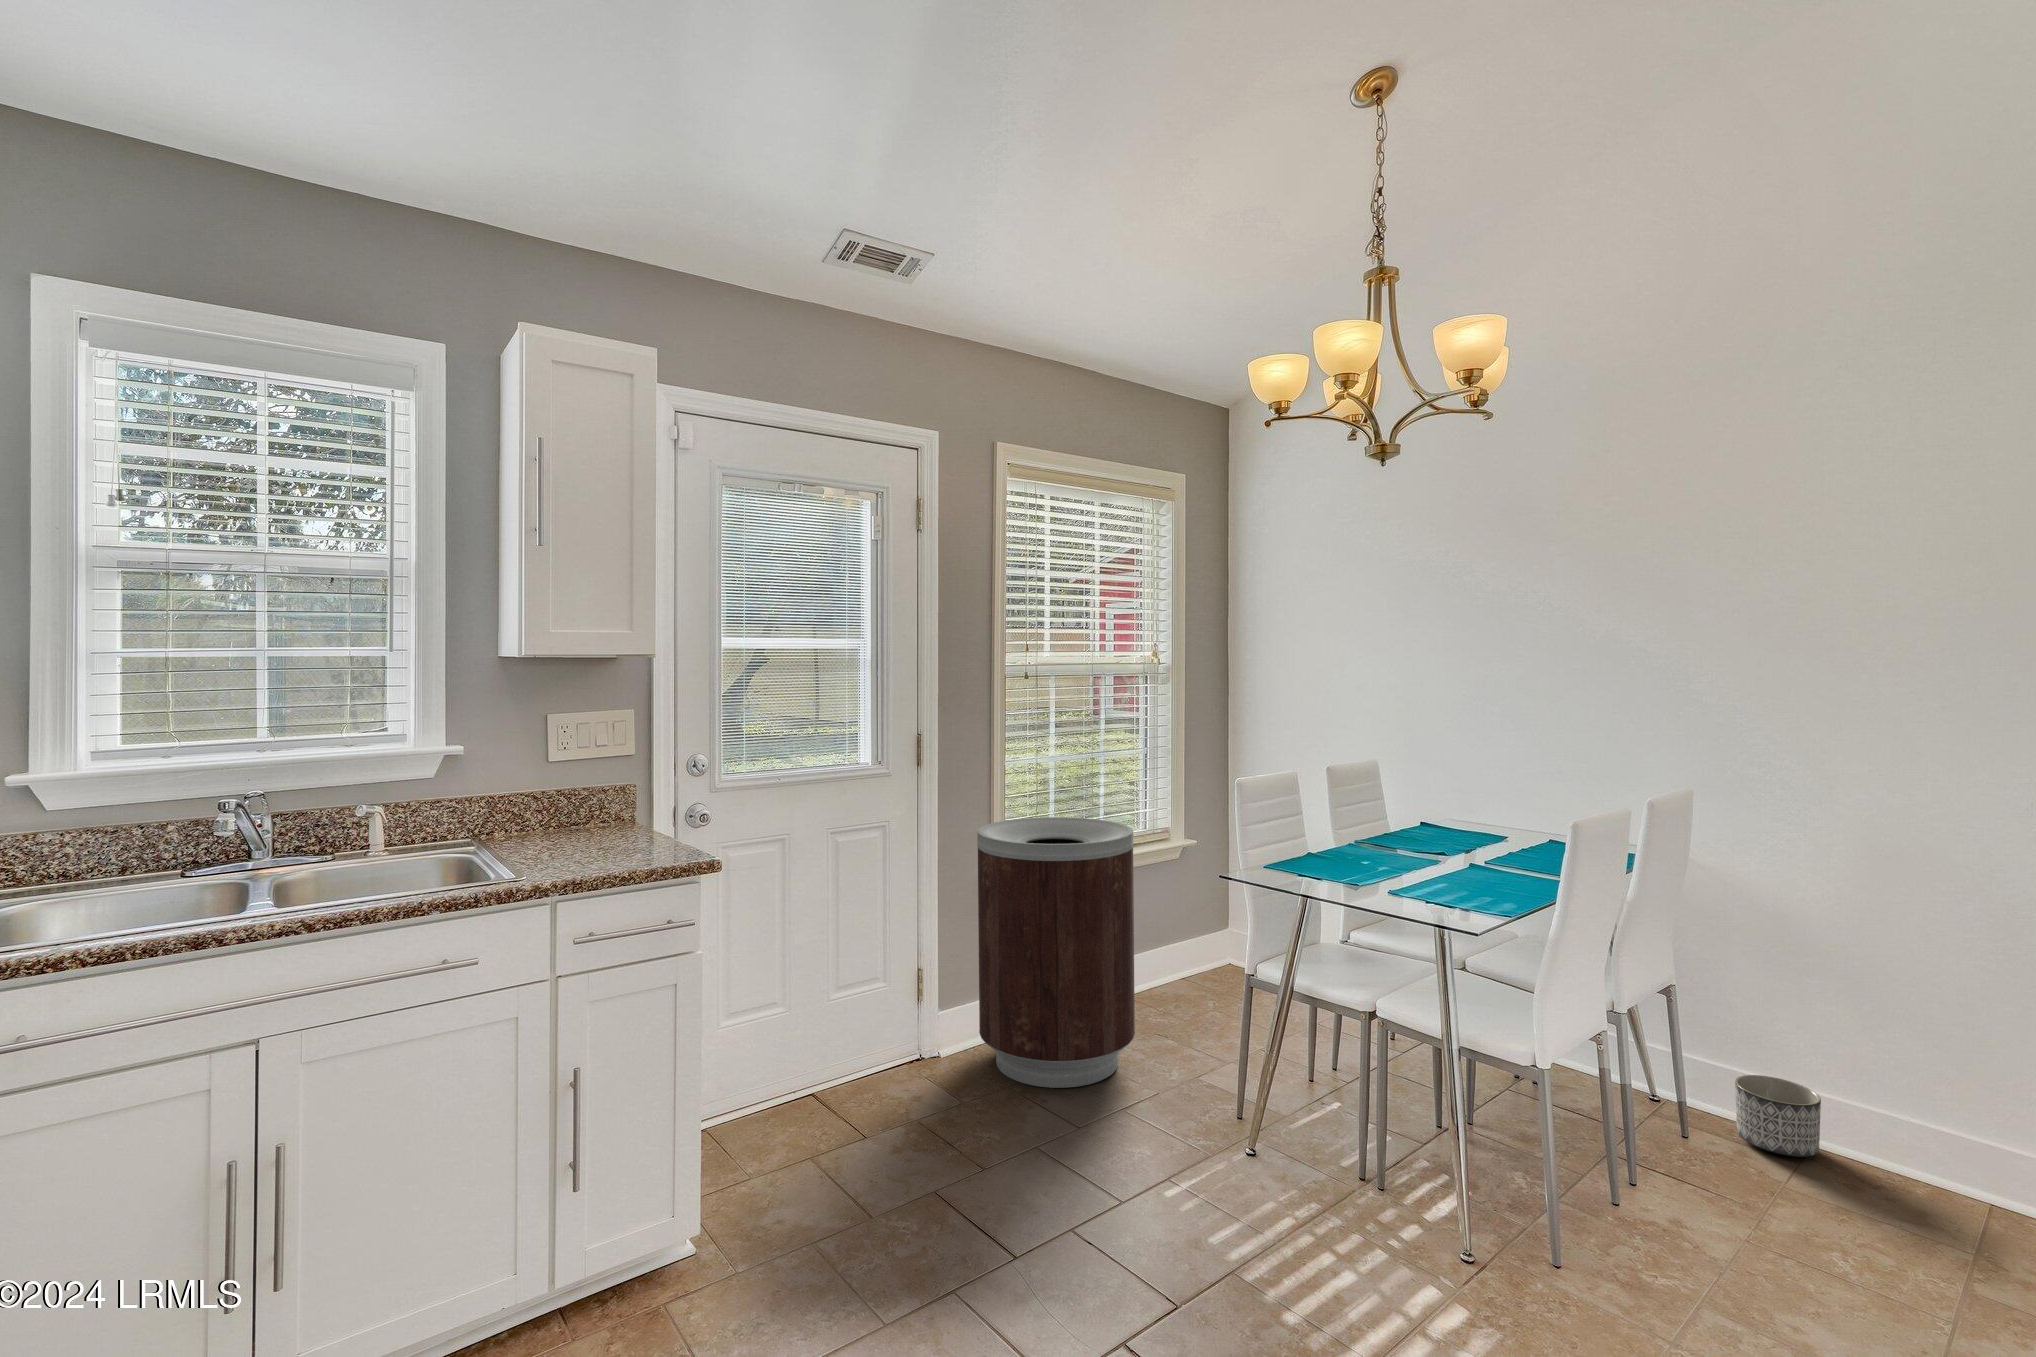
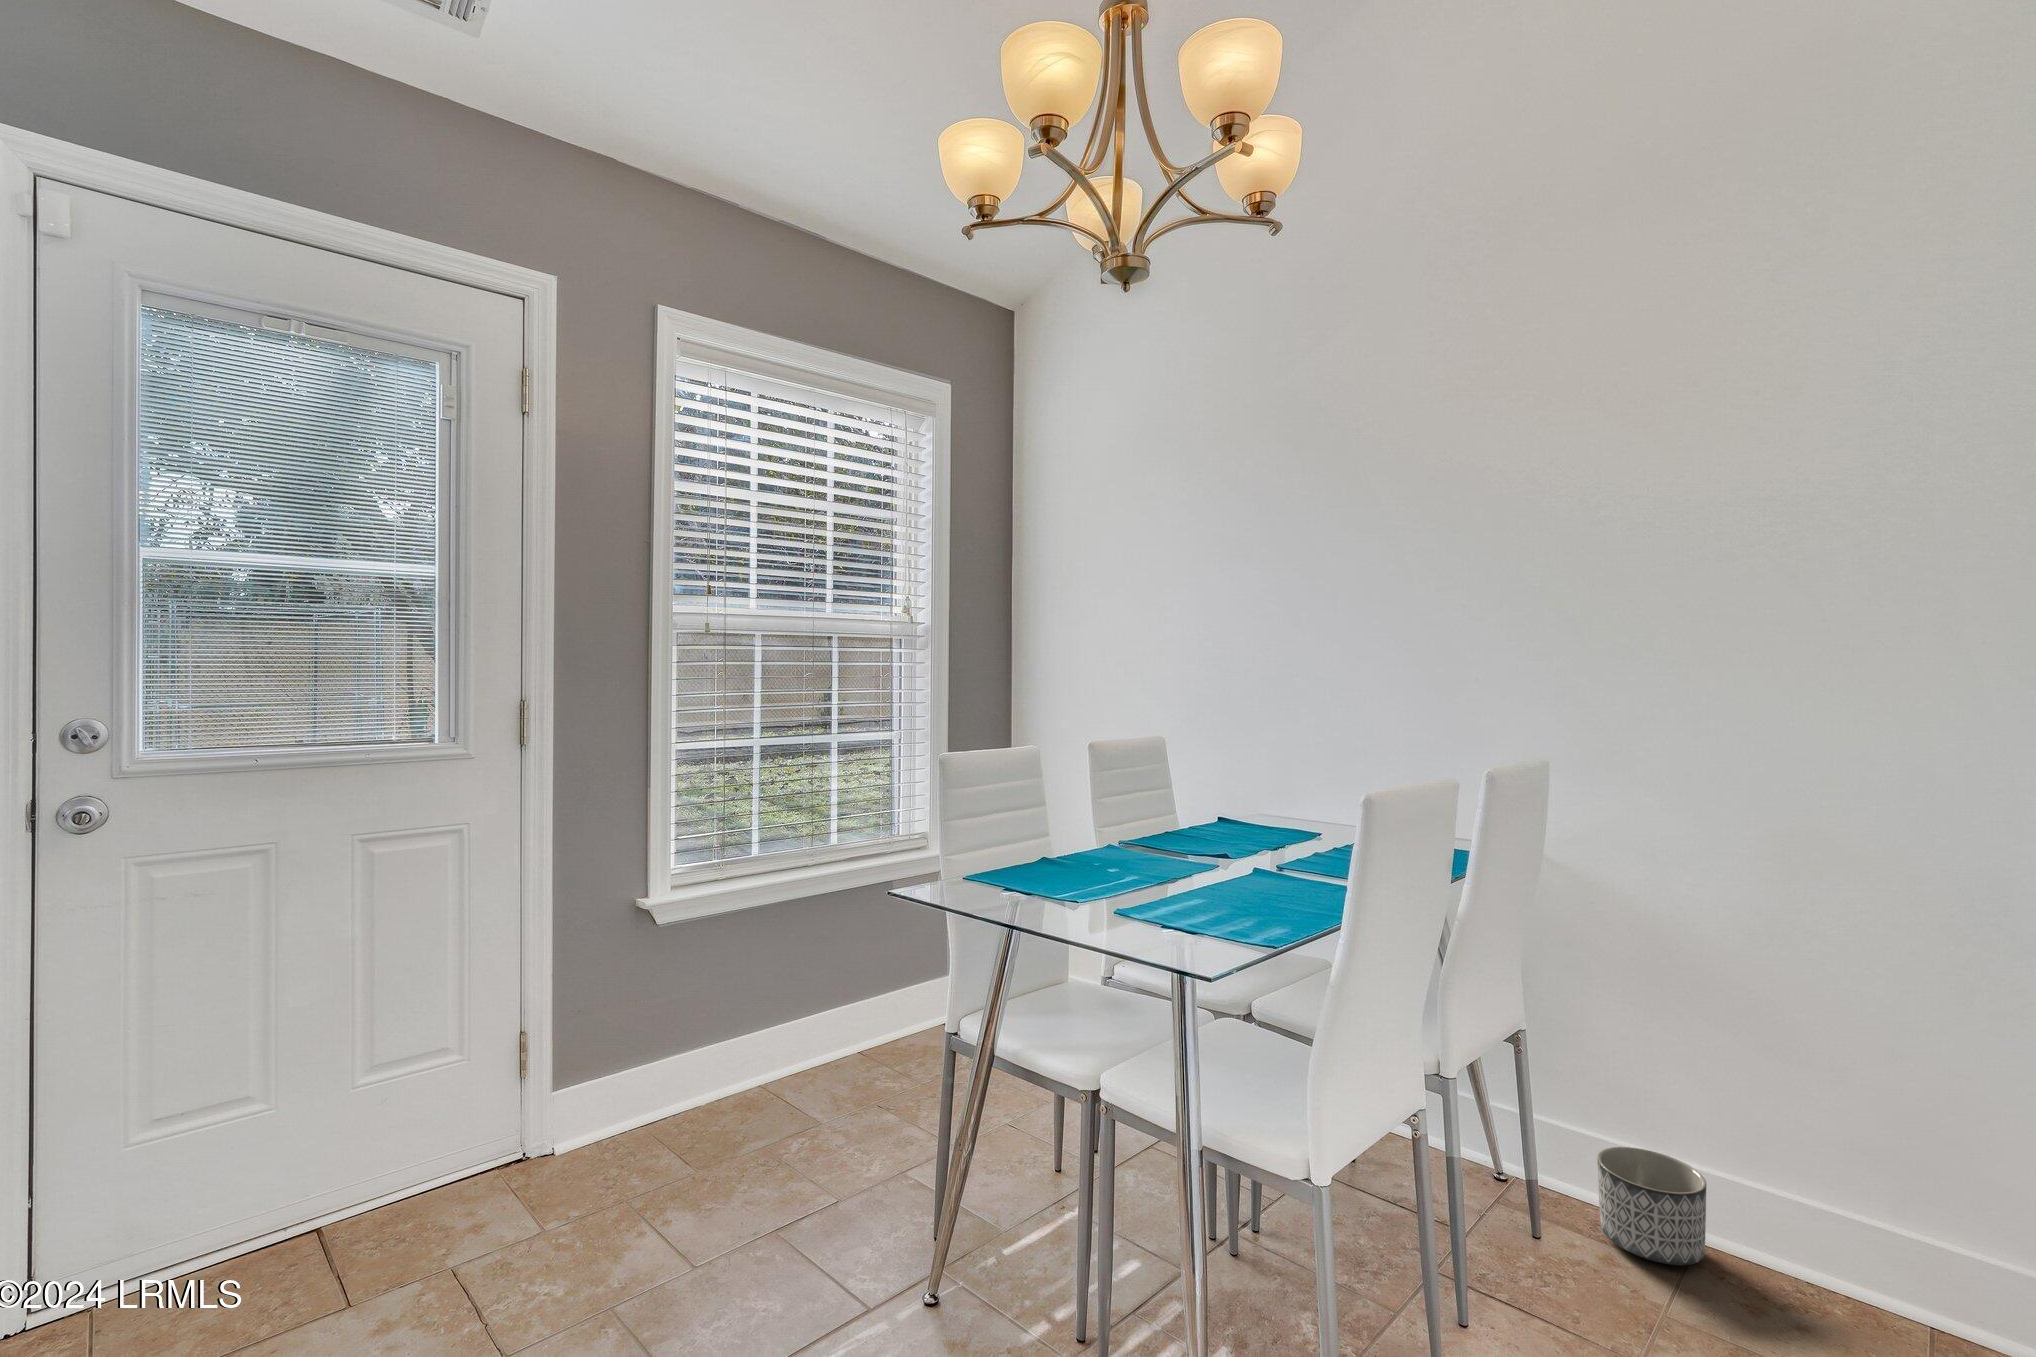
trash can: present [977,817,1135,1088] -> none [601,815,829,1199]

